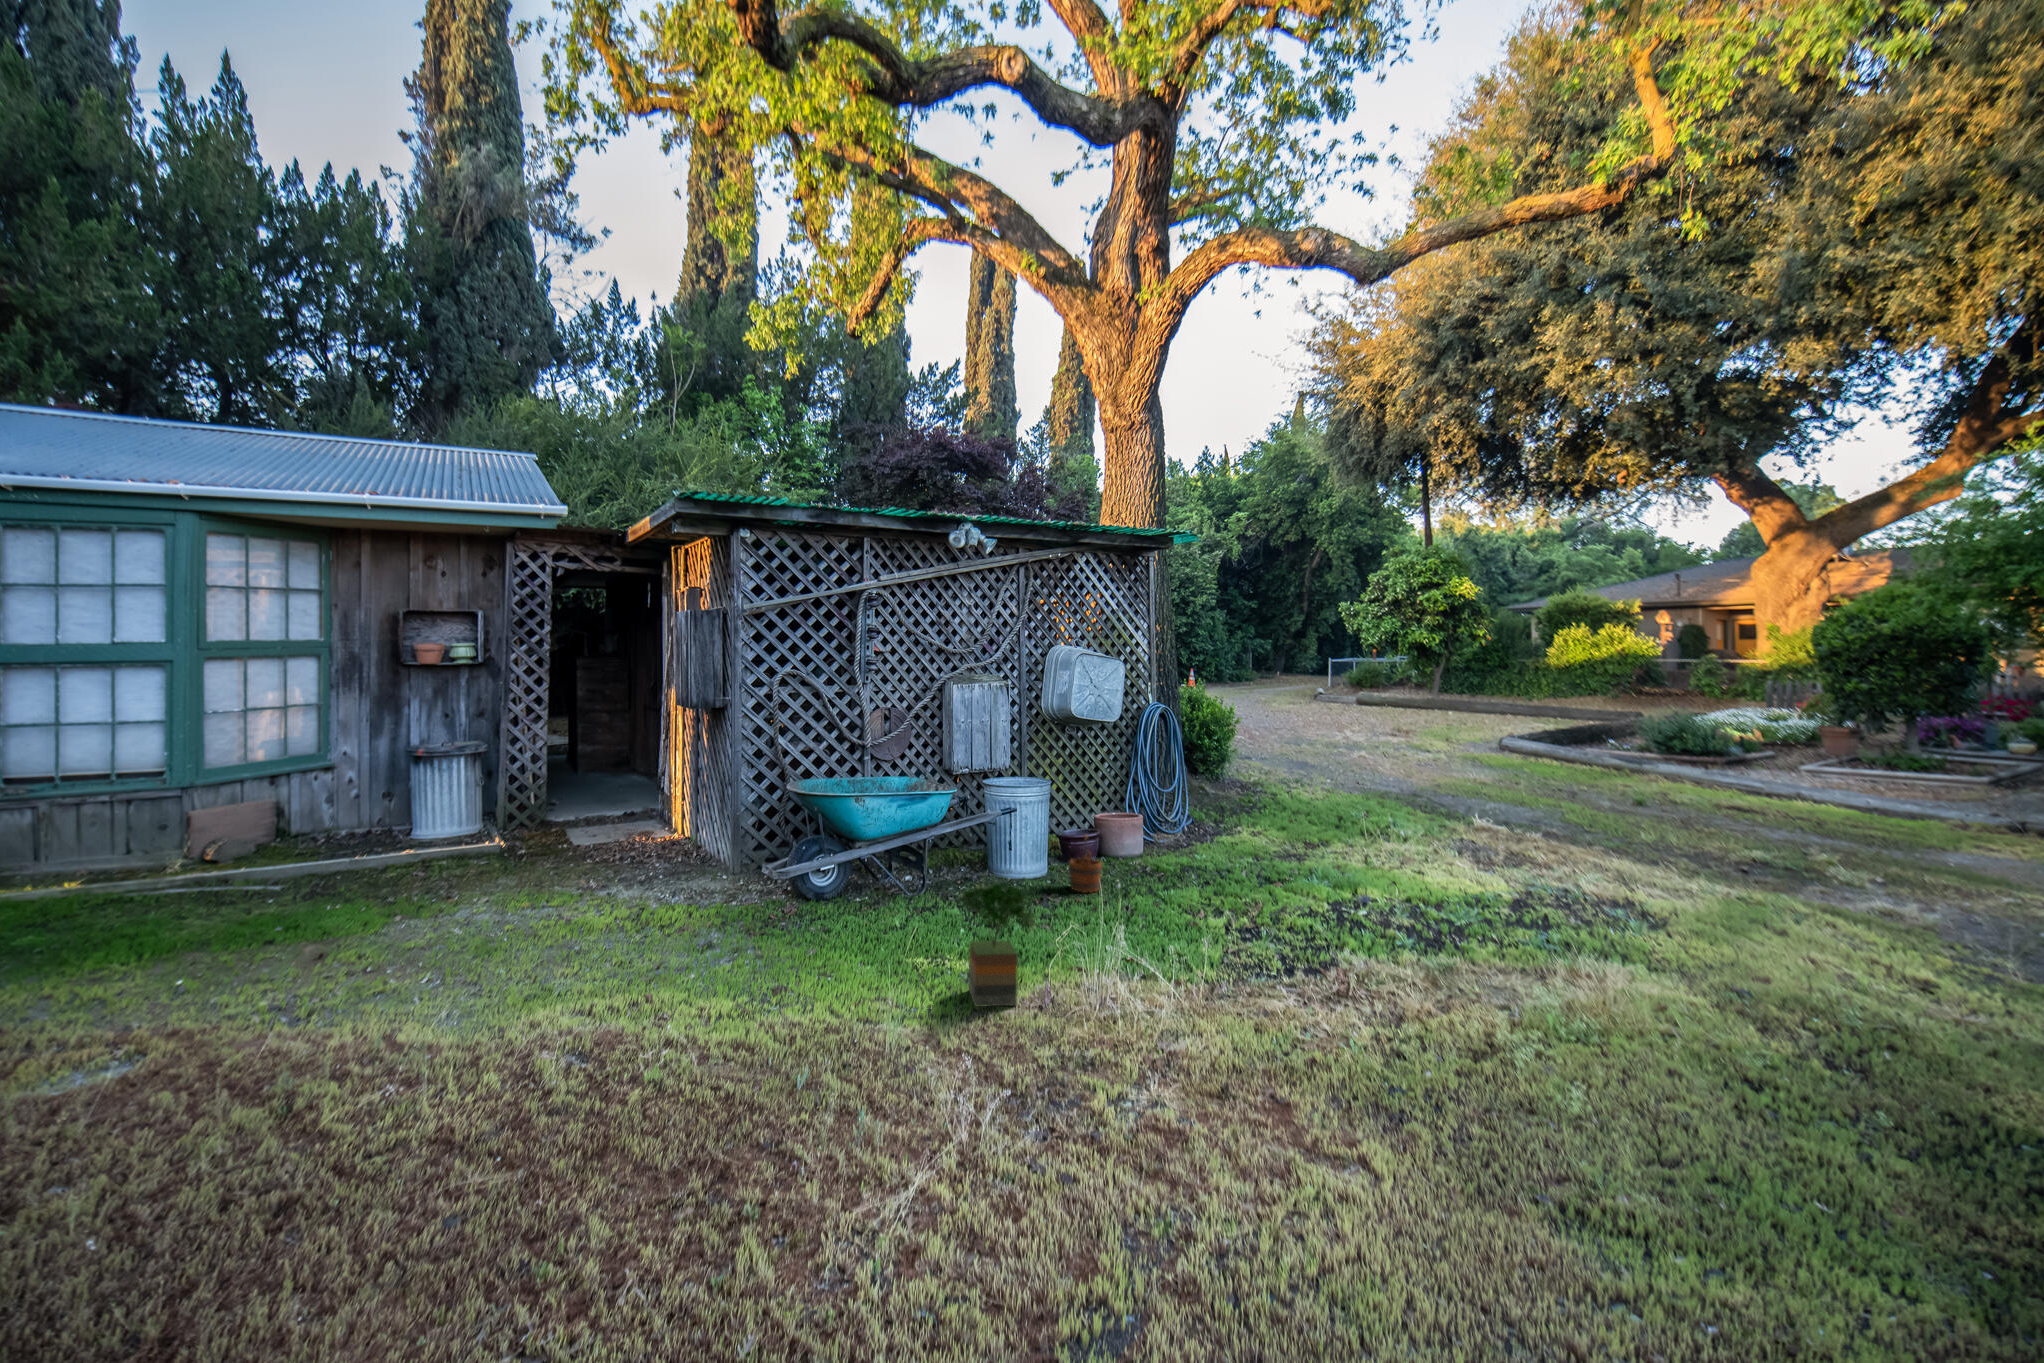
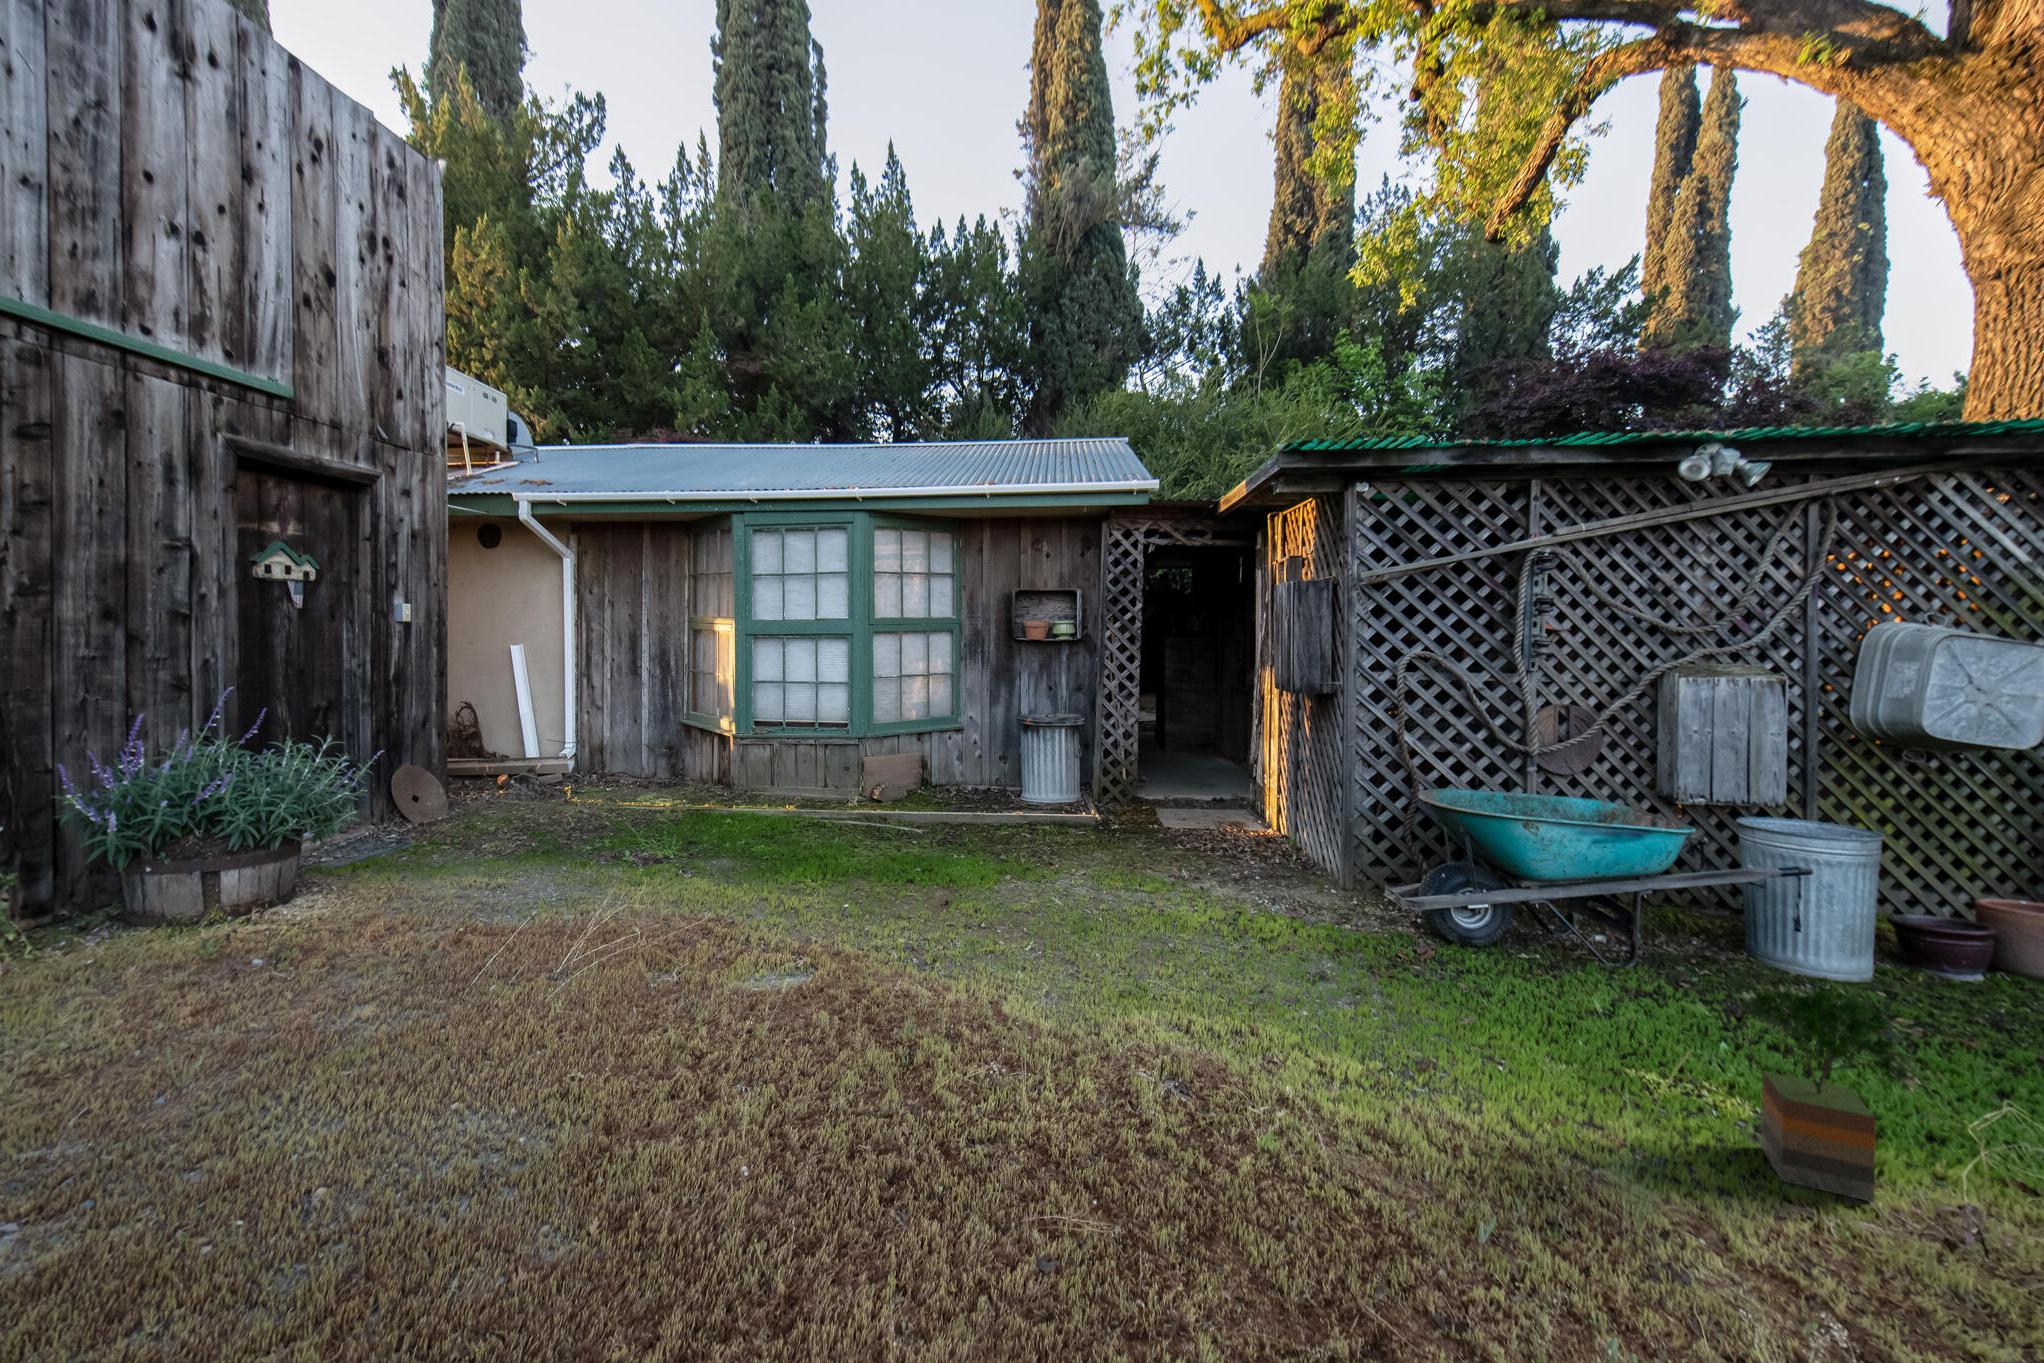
wooden bucket: present [1069,835,1102,893] -> none [1927,926,2008,1025]

